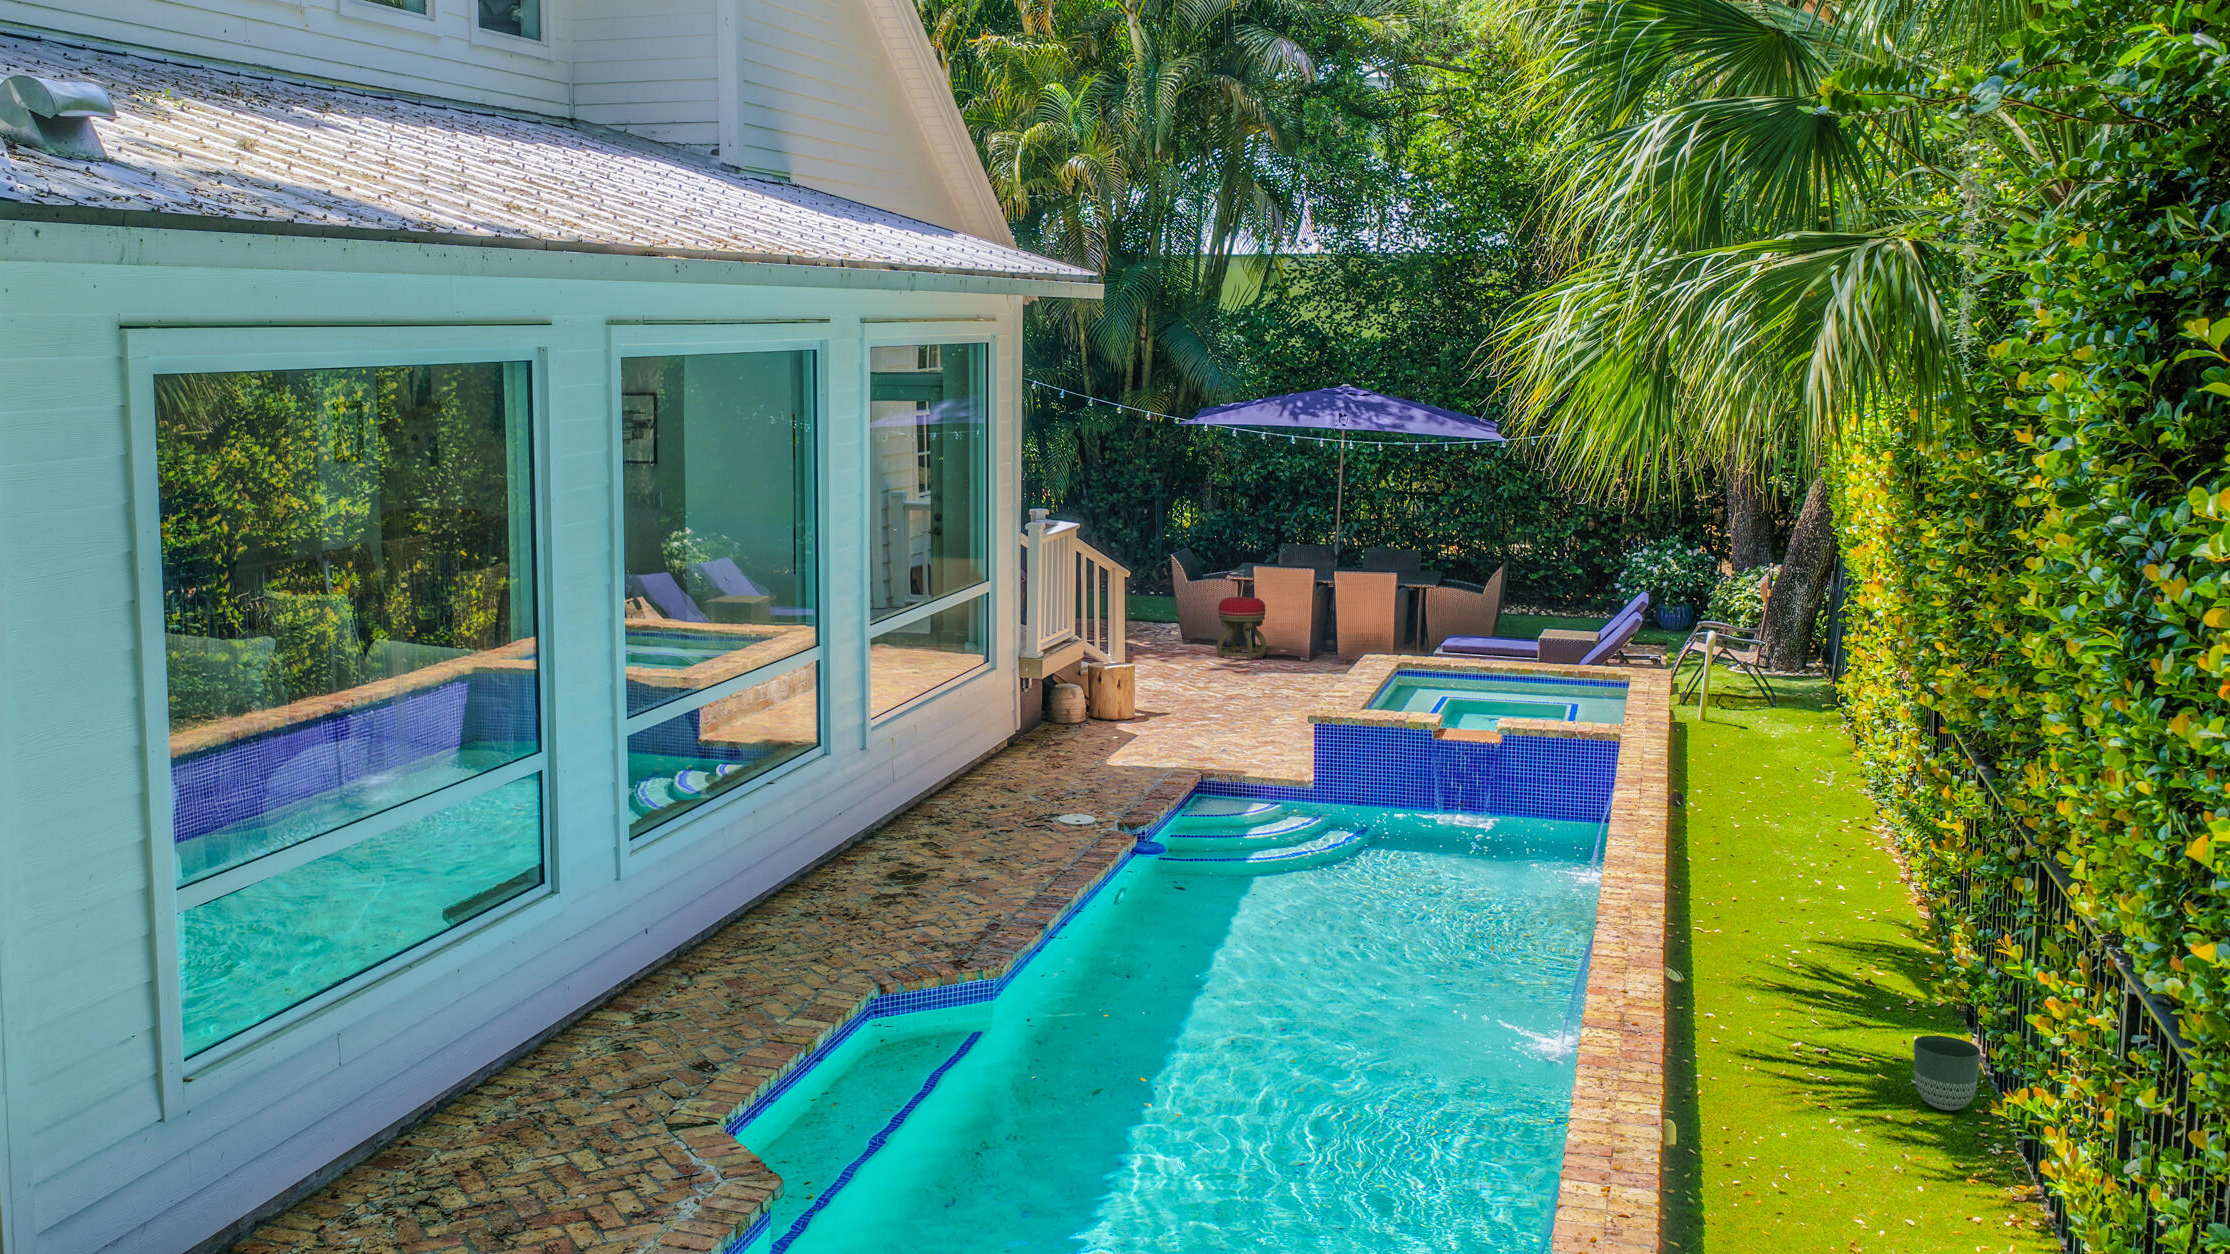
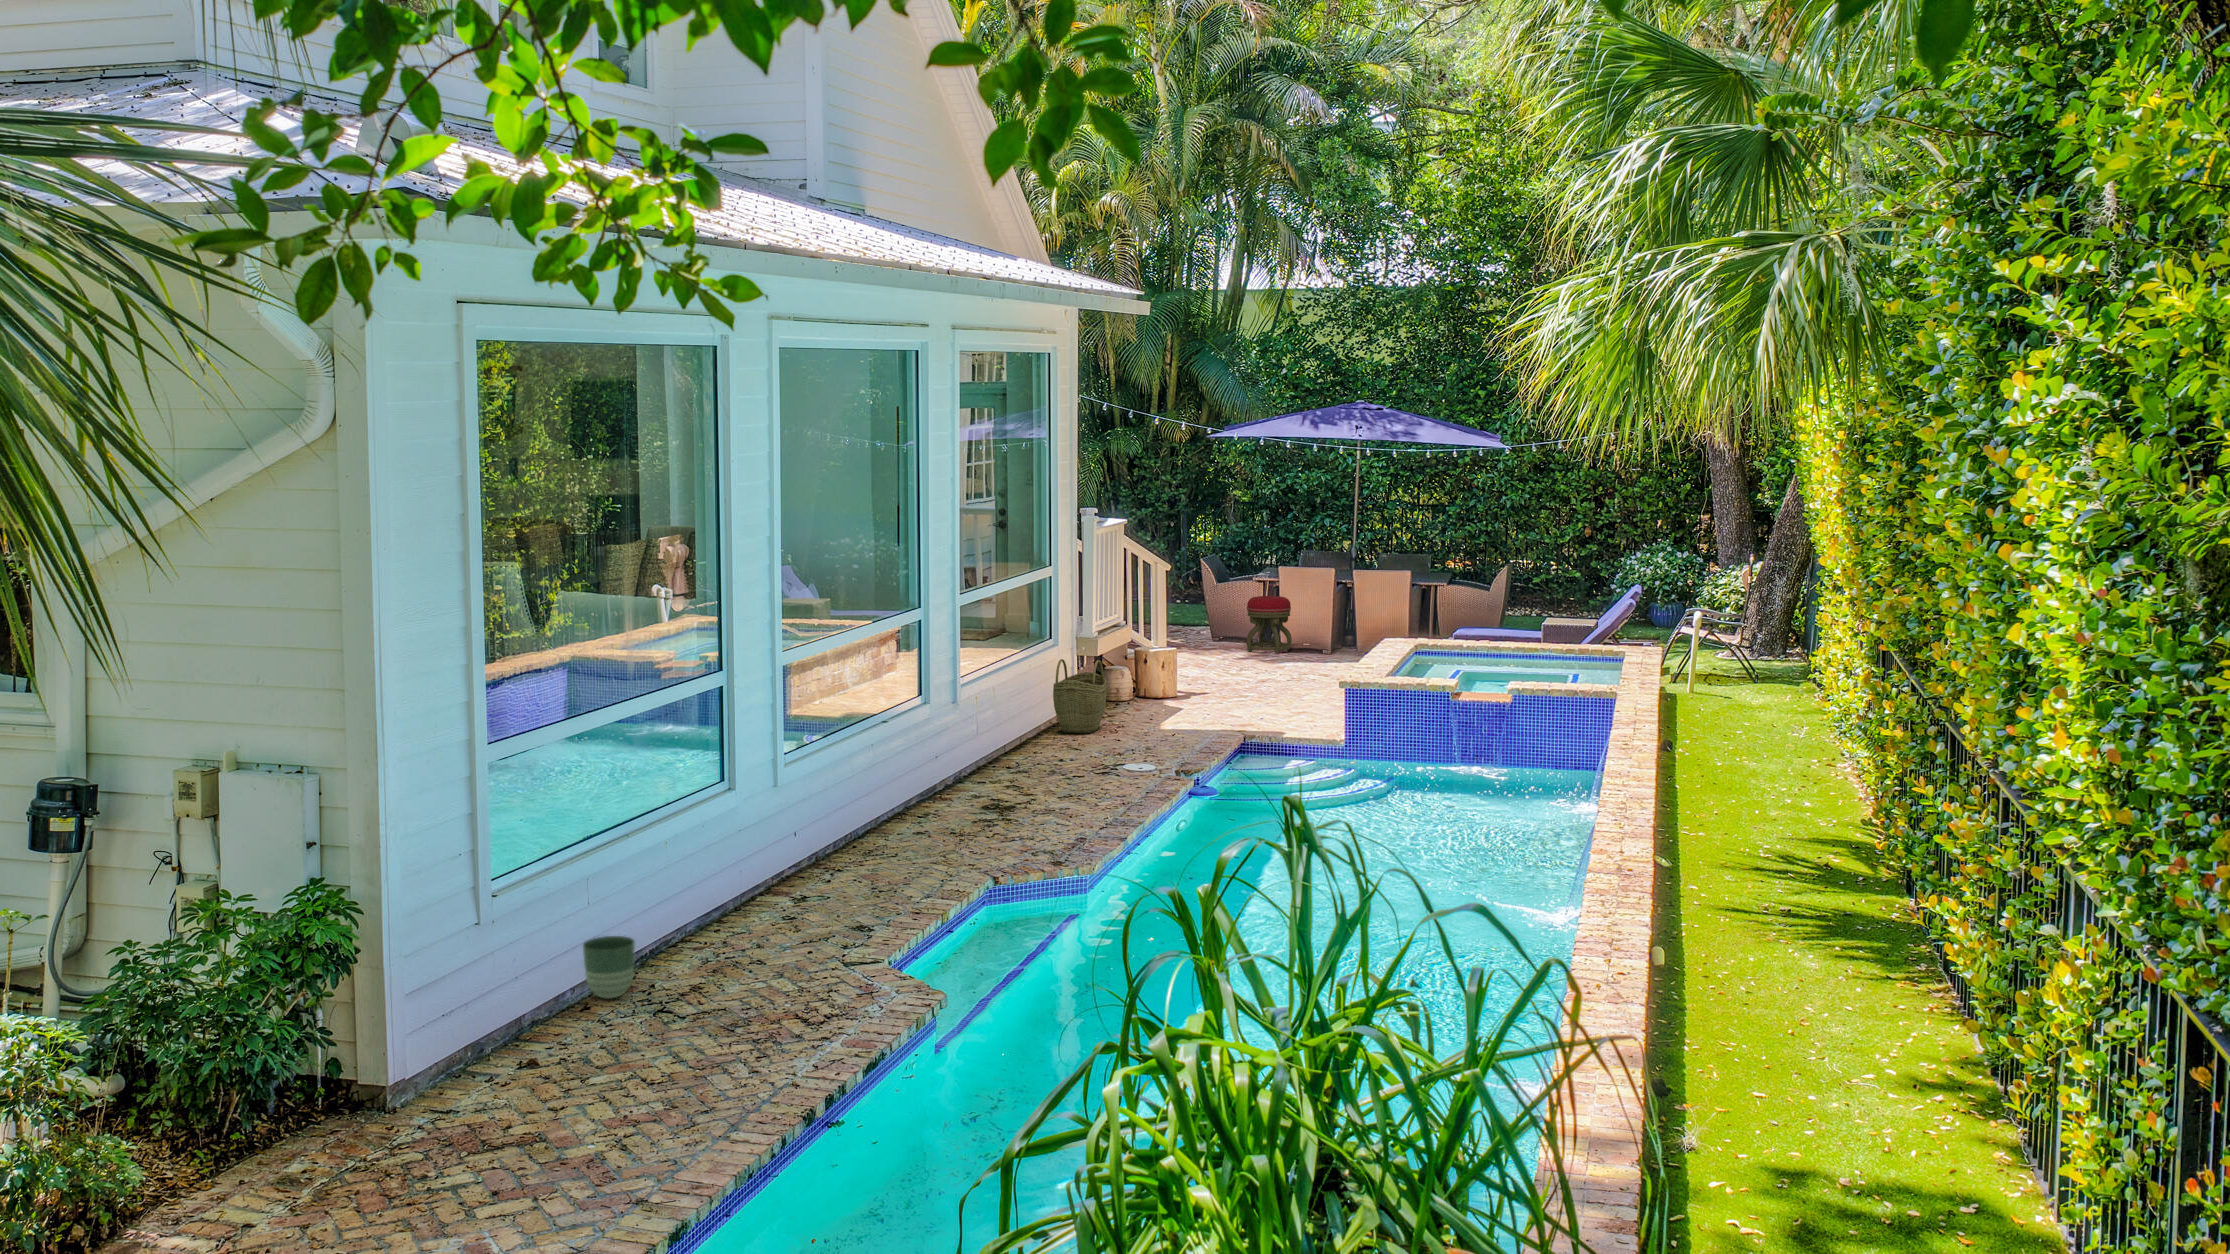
woven basket: none [990,685,1050,770] -> present [1053,659,1107,734]
planter: present [1914,1036,1981,1111] -> present [583,936,635,999]

